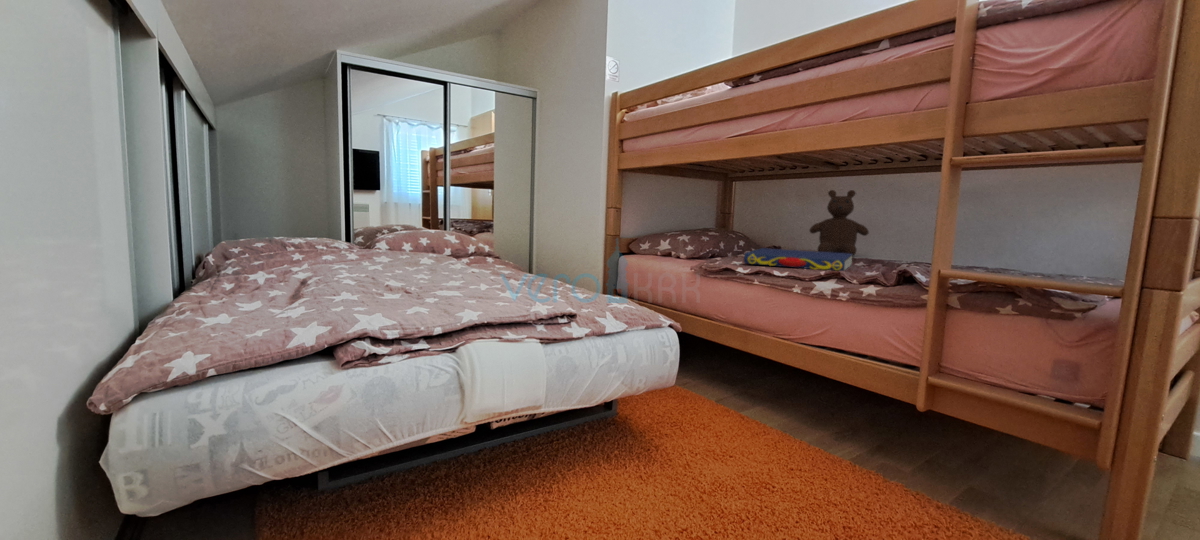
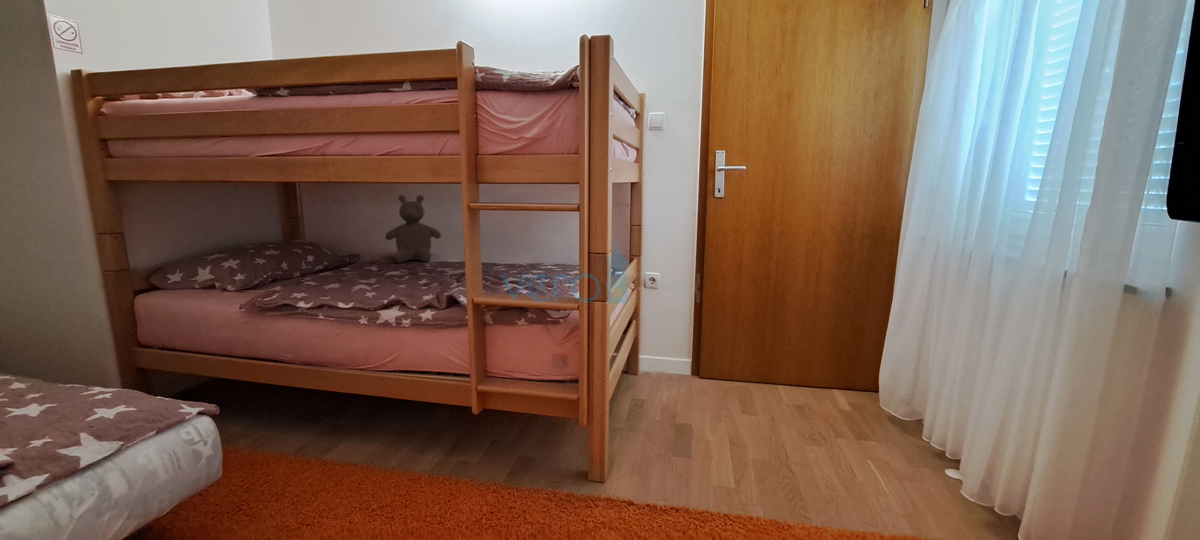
book: present [744,248,853,271] -> none [301,271,418,301]

